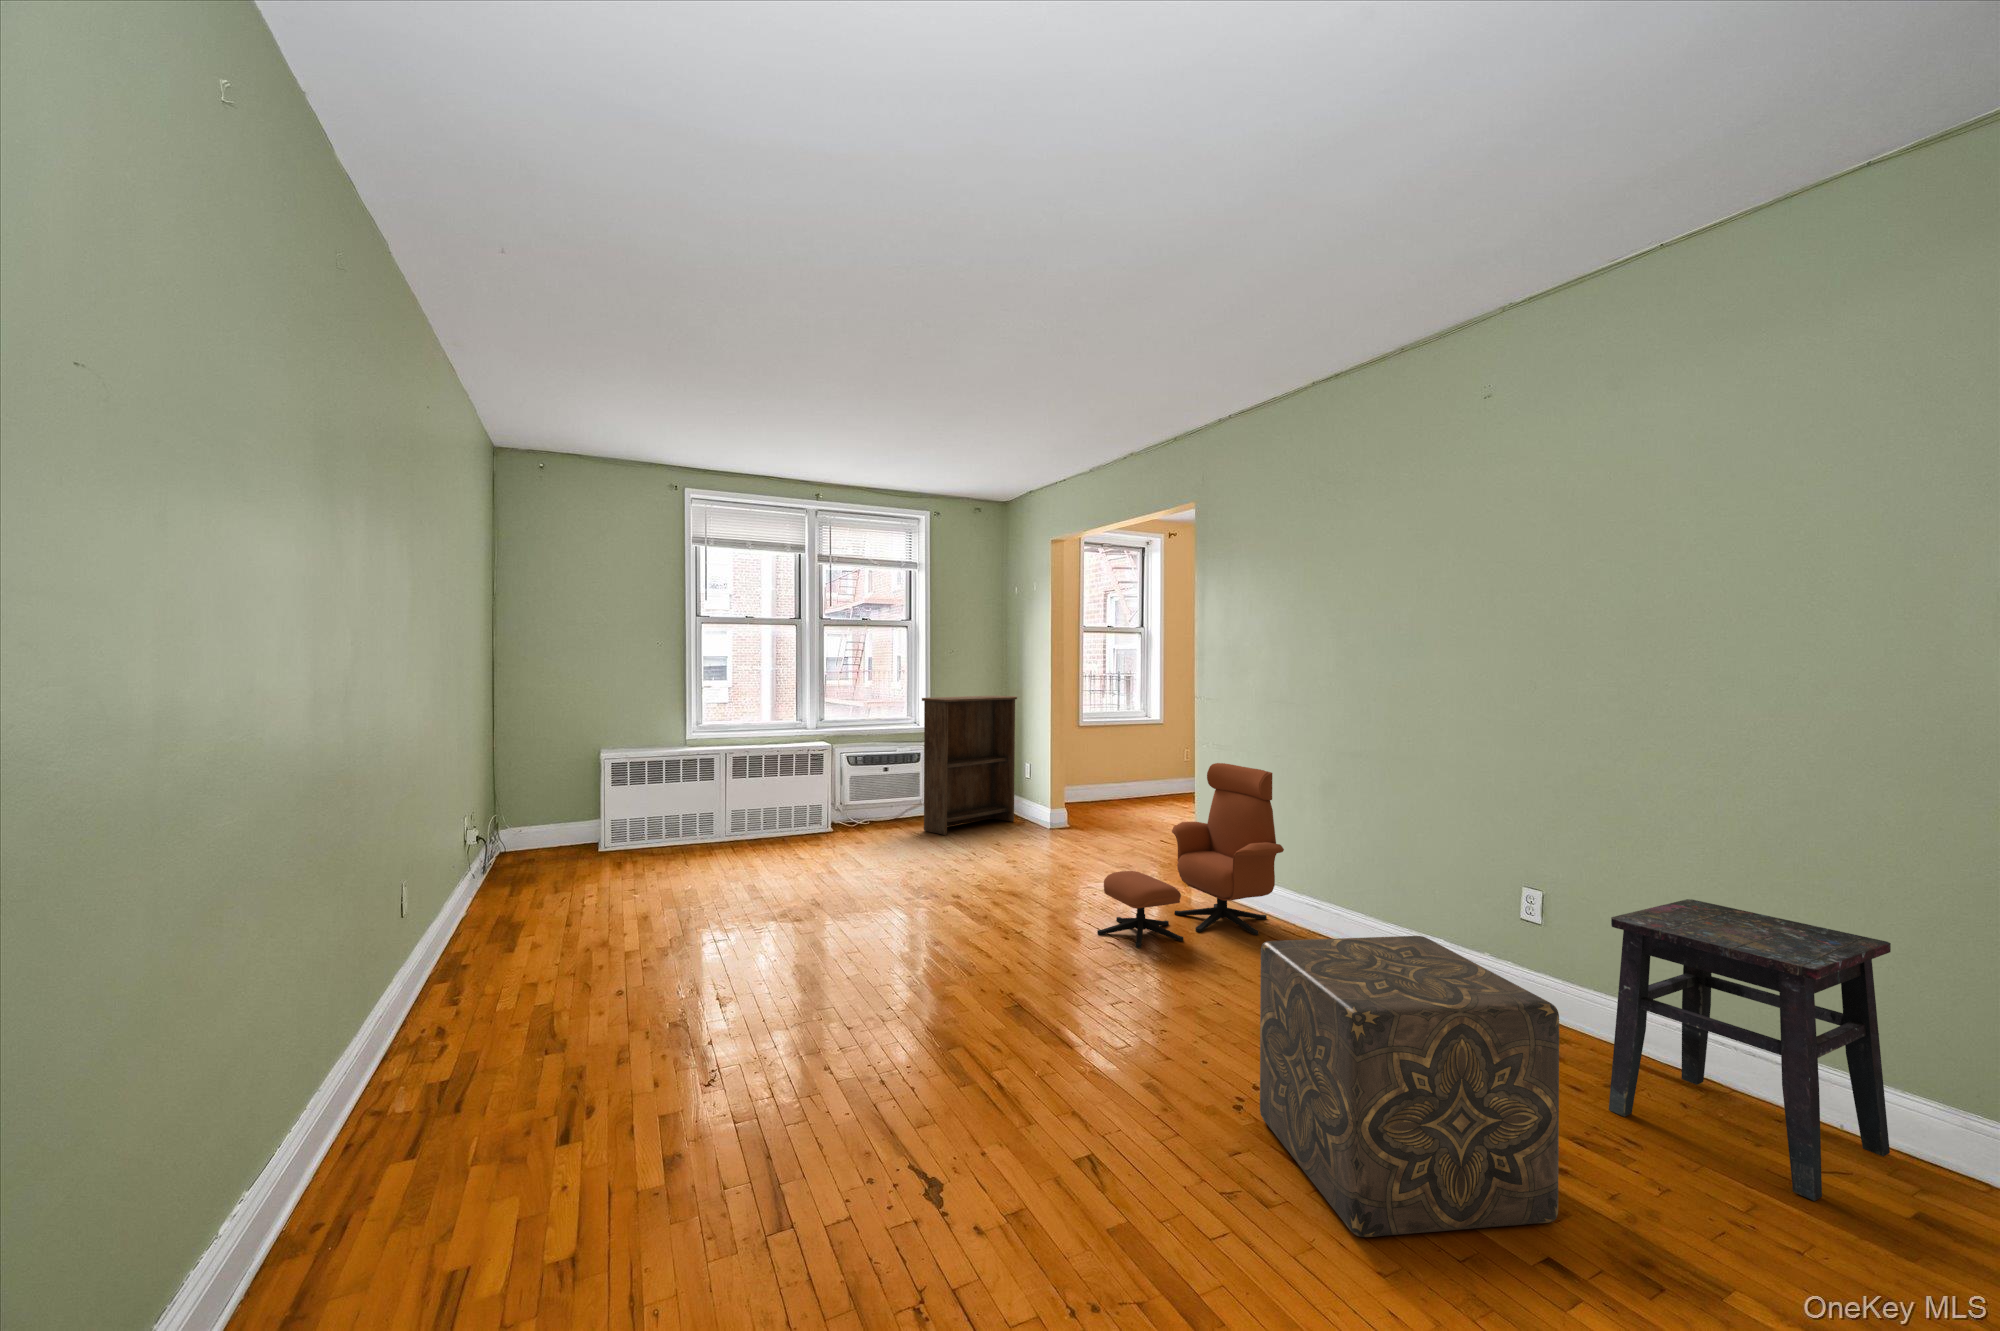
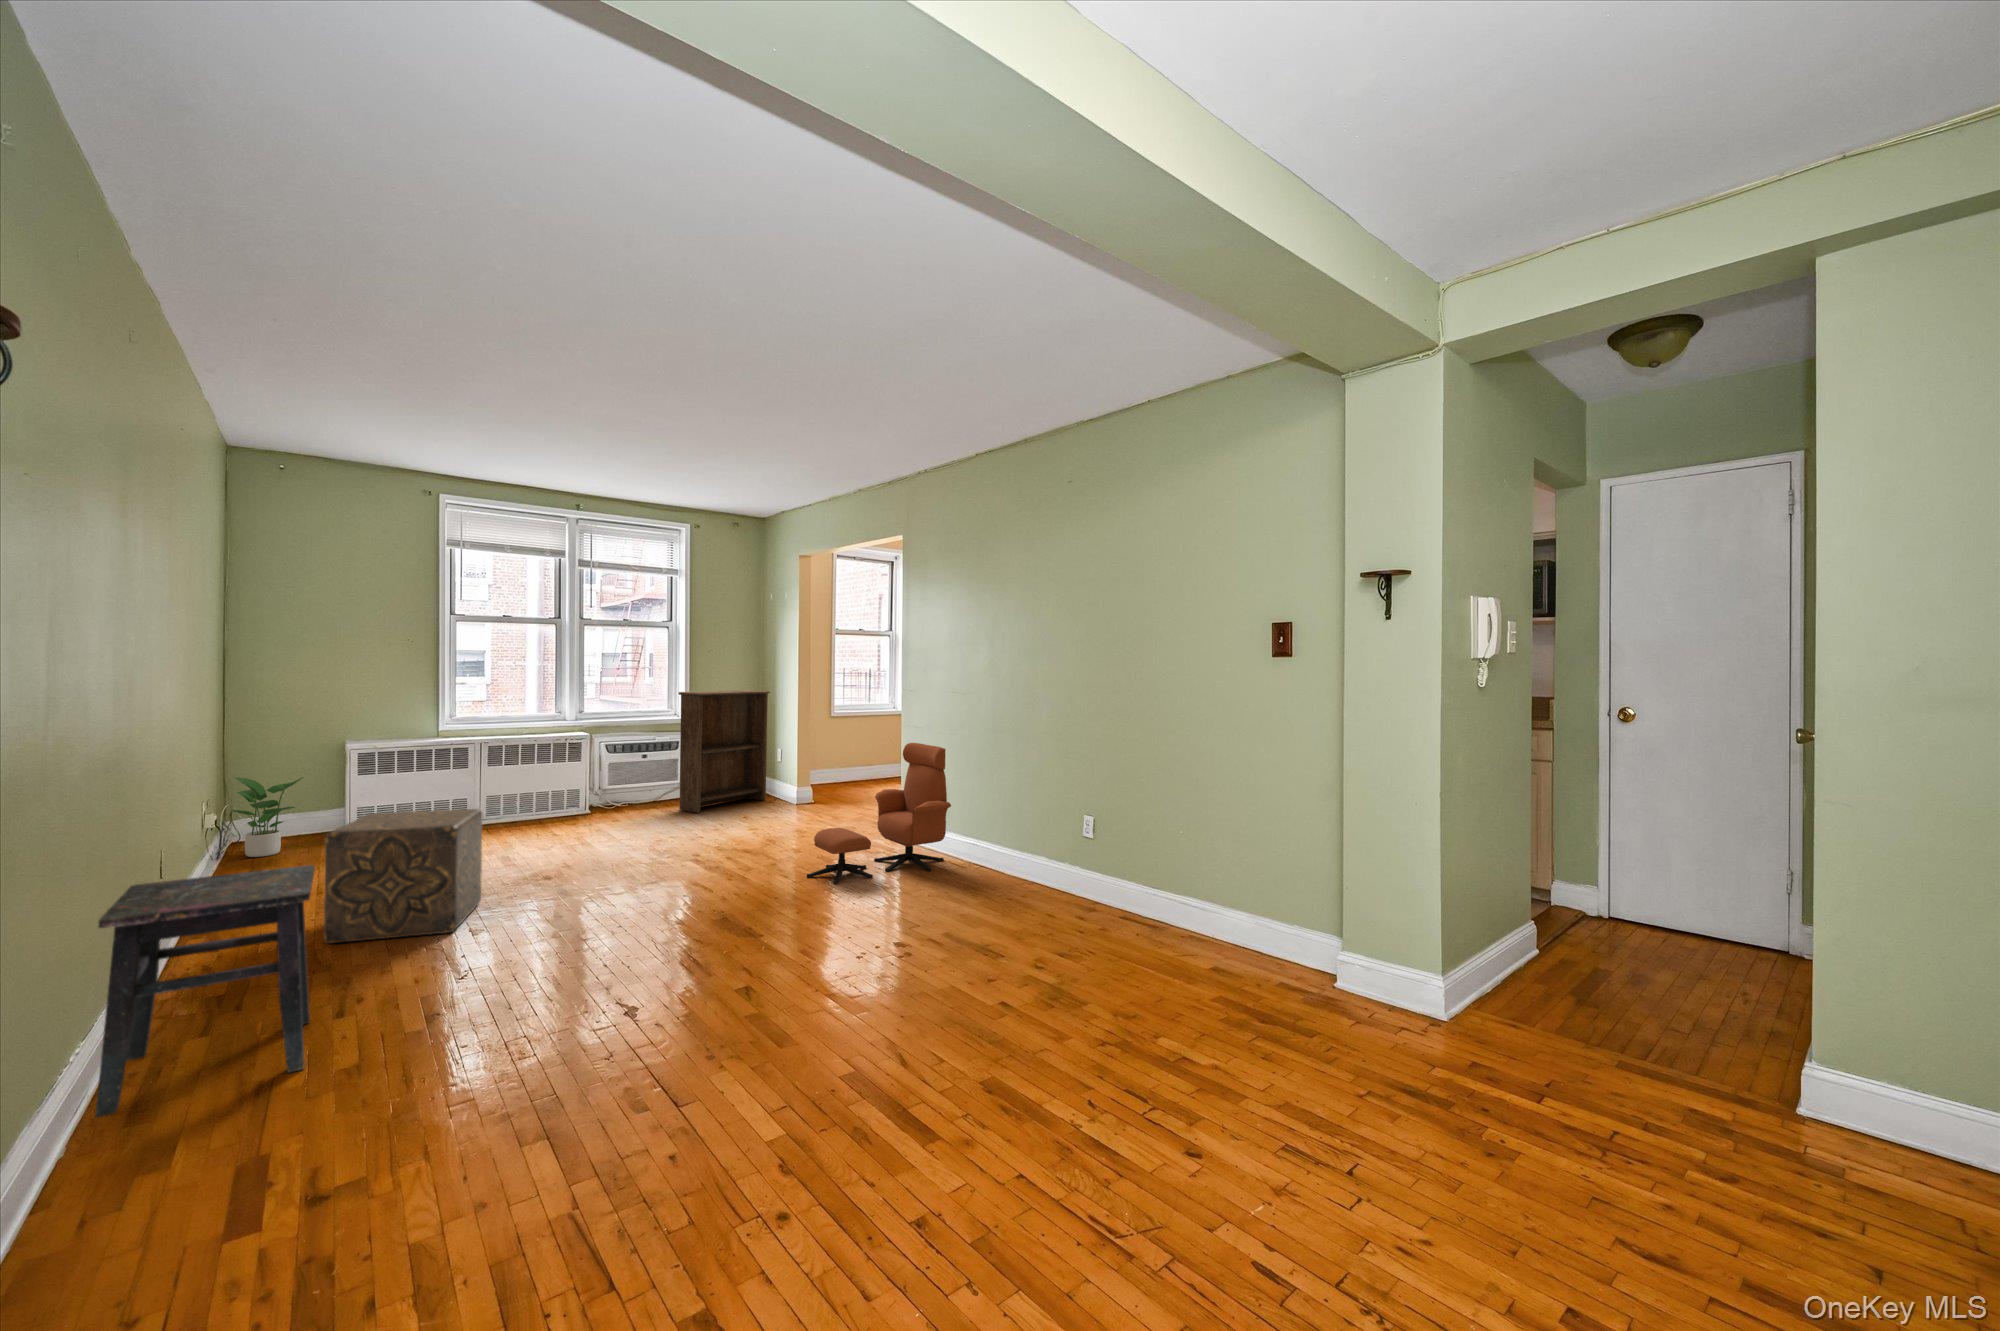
potted plant: none [497,787,564,870] -> present [231,777,304,857]
side table: present [1609,899,1891,1201] -> present [95,865,315,1118]
ottoman: present [1260,936,1559,1237] -> present [324,809,482,943]

